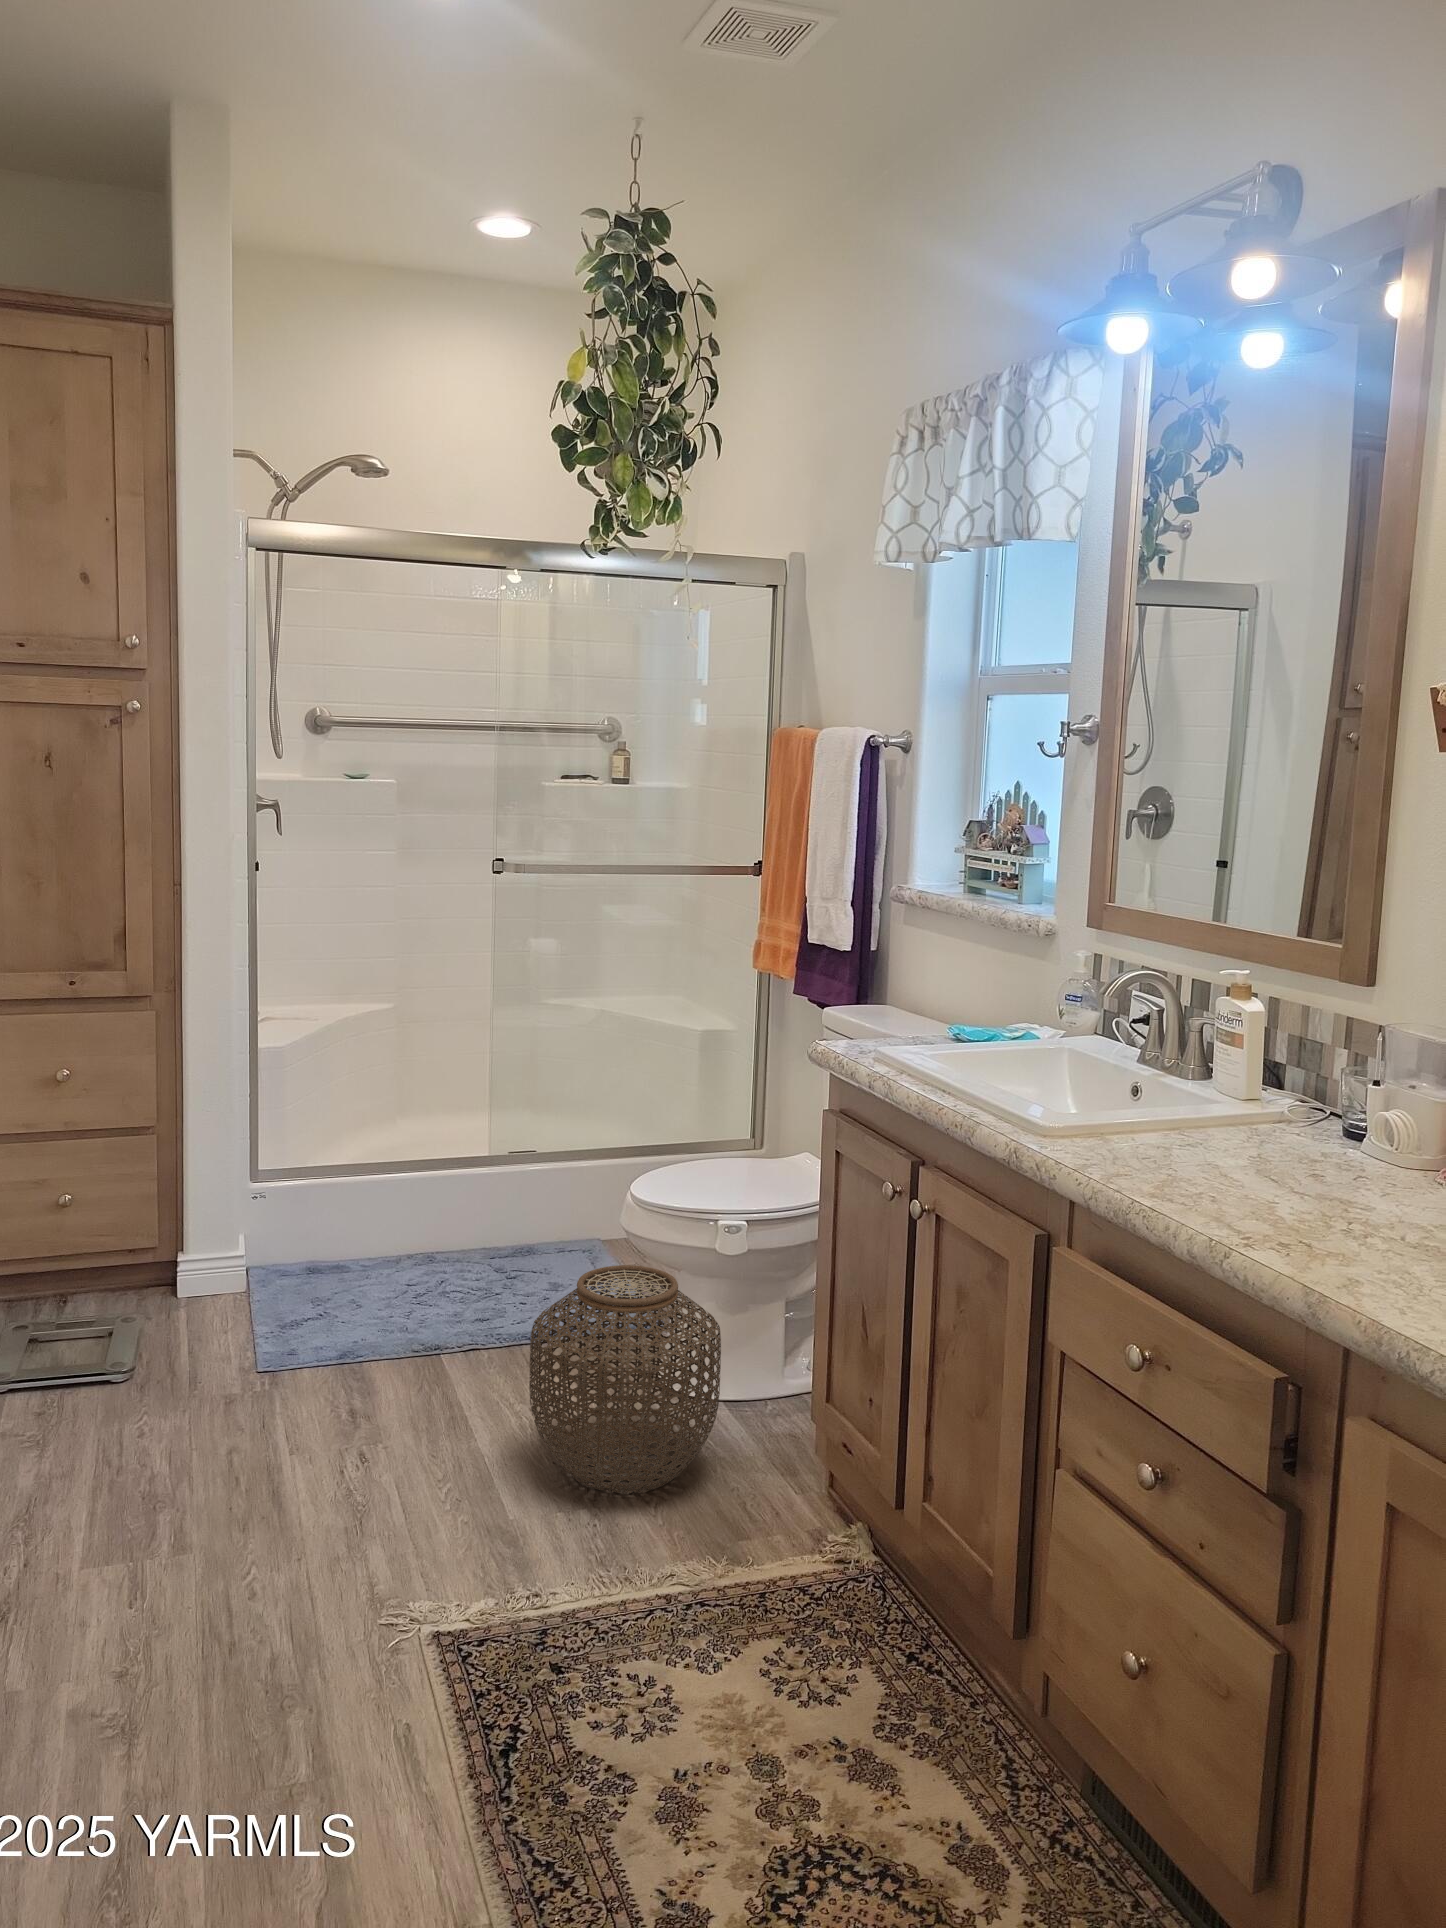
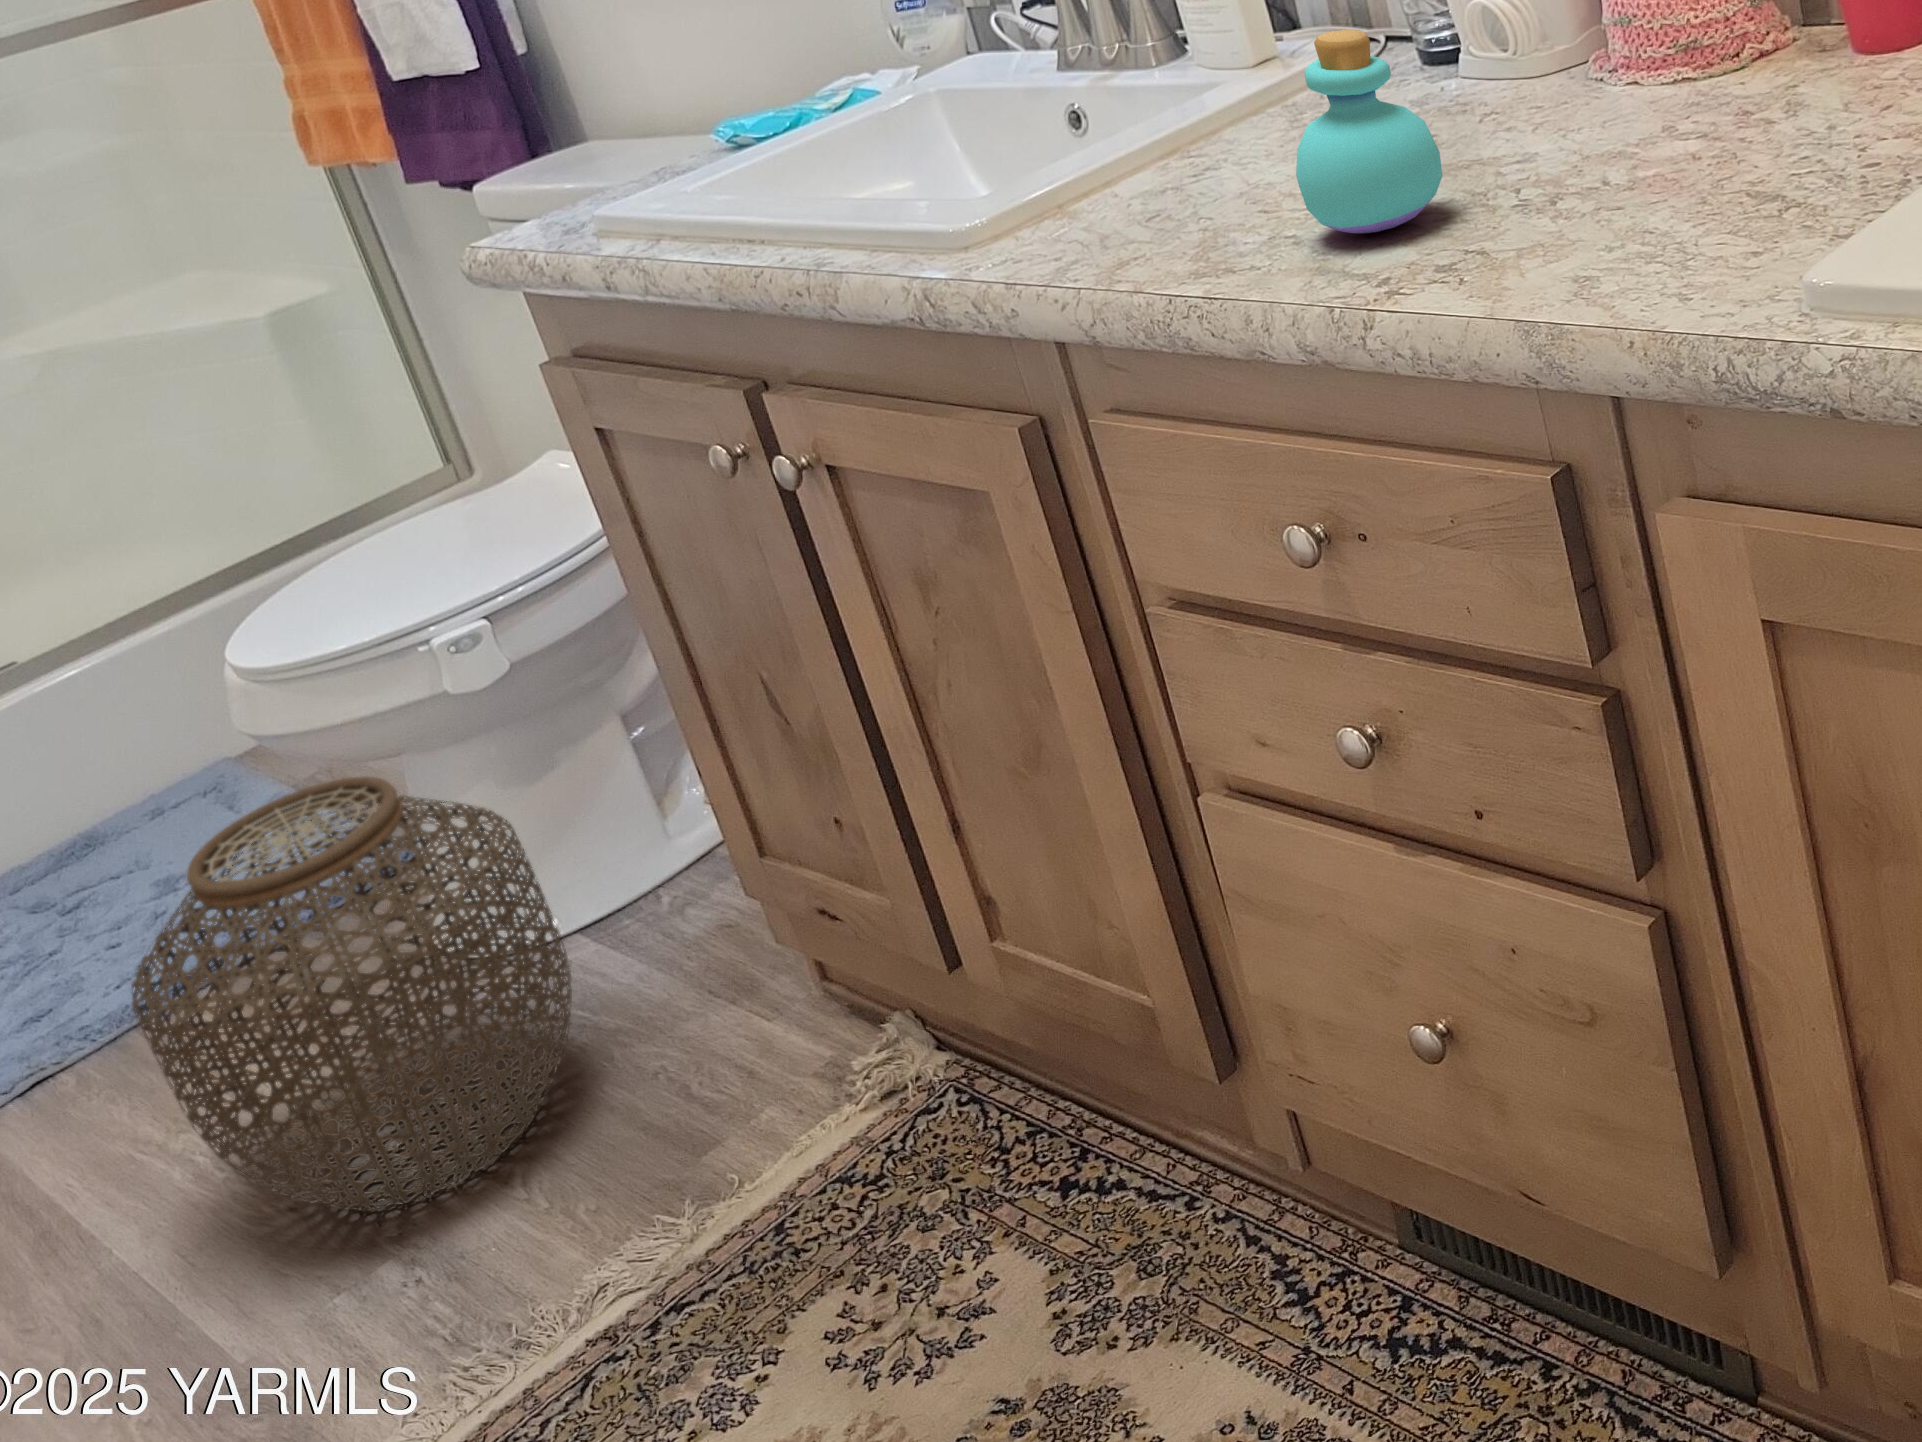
perfume bottle: none [1230,1101,1315,1214] -> present [1296,30,1443,234]

